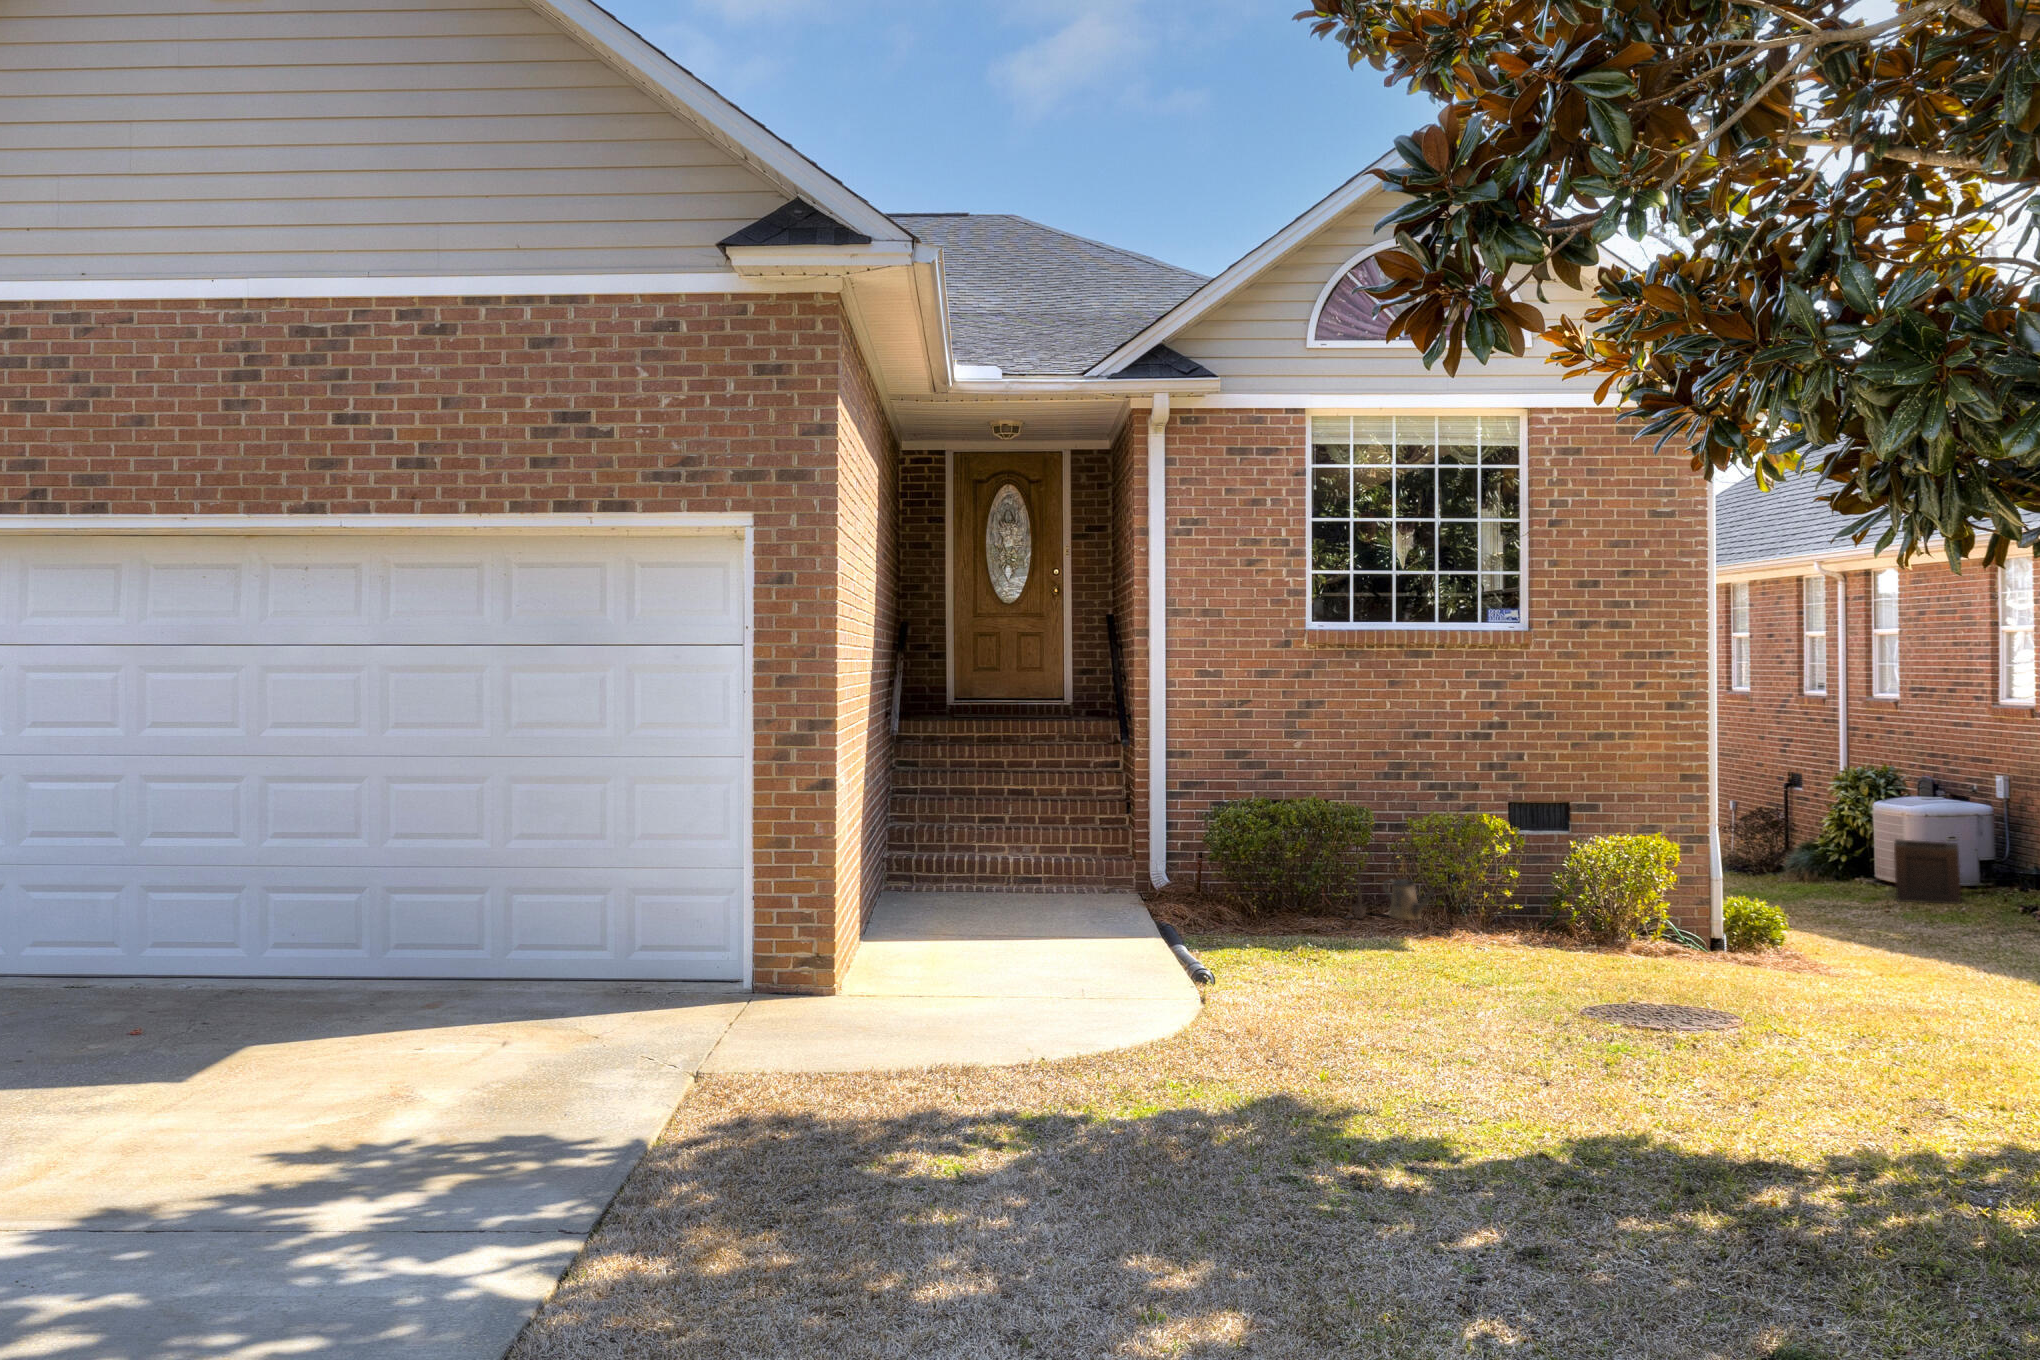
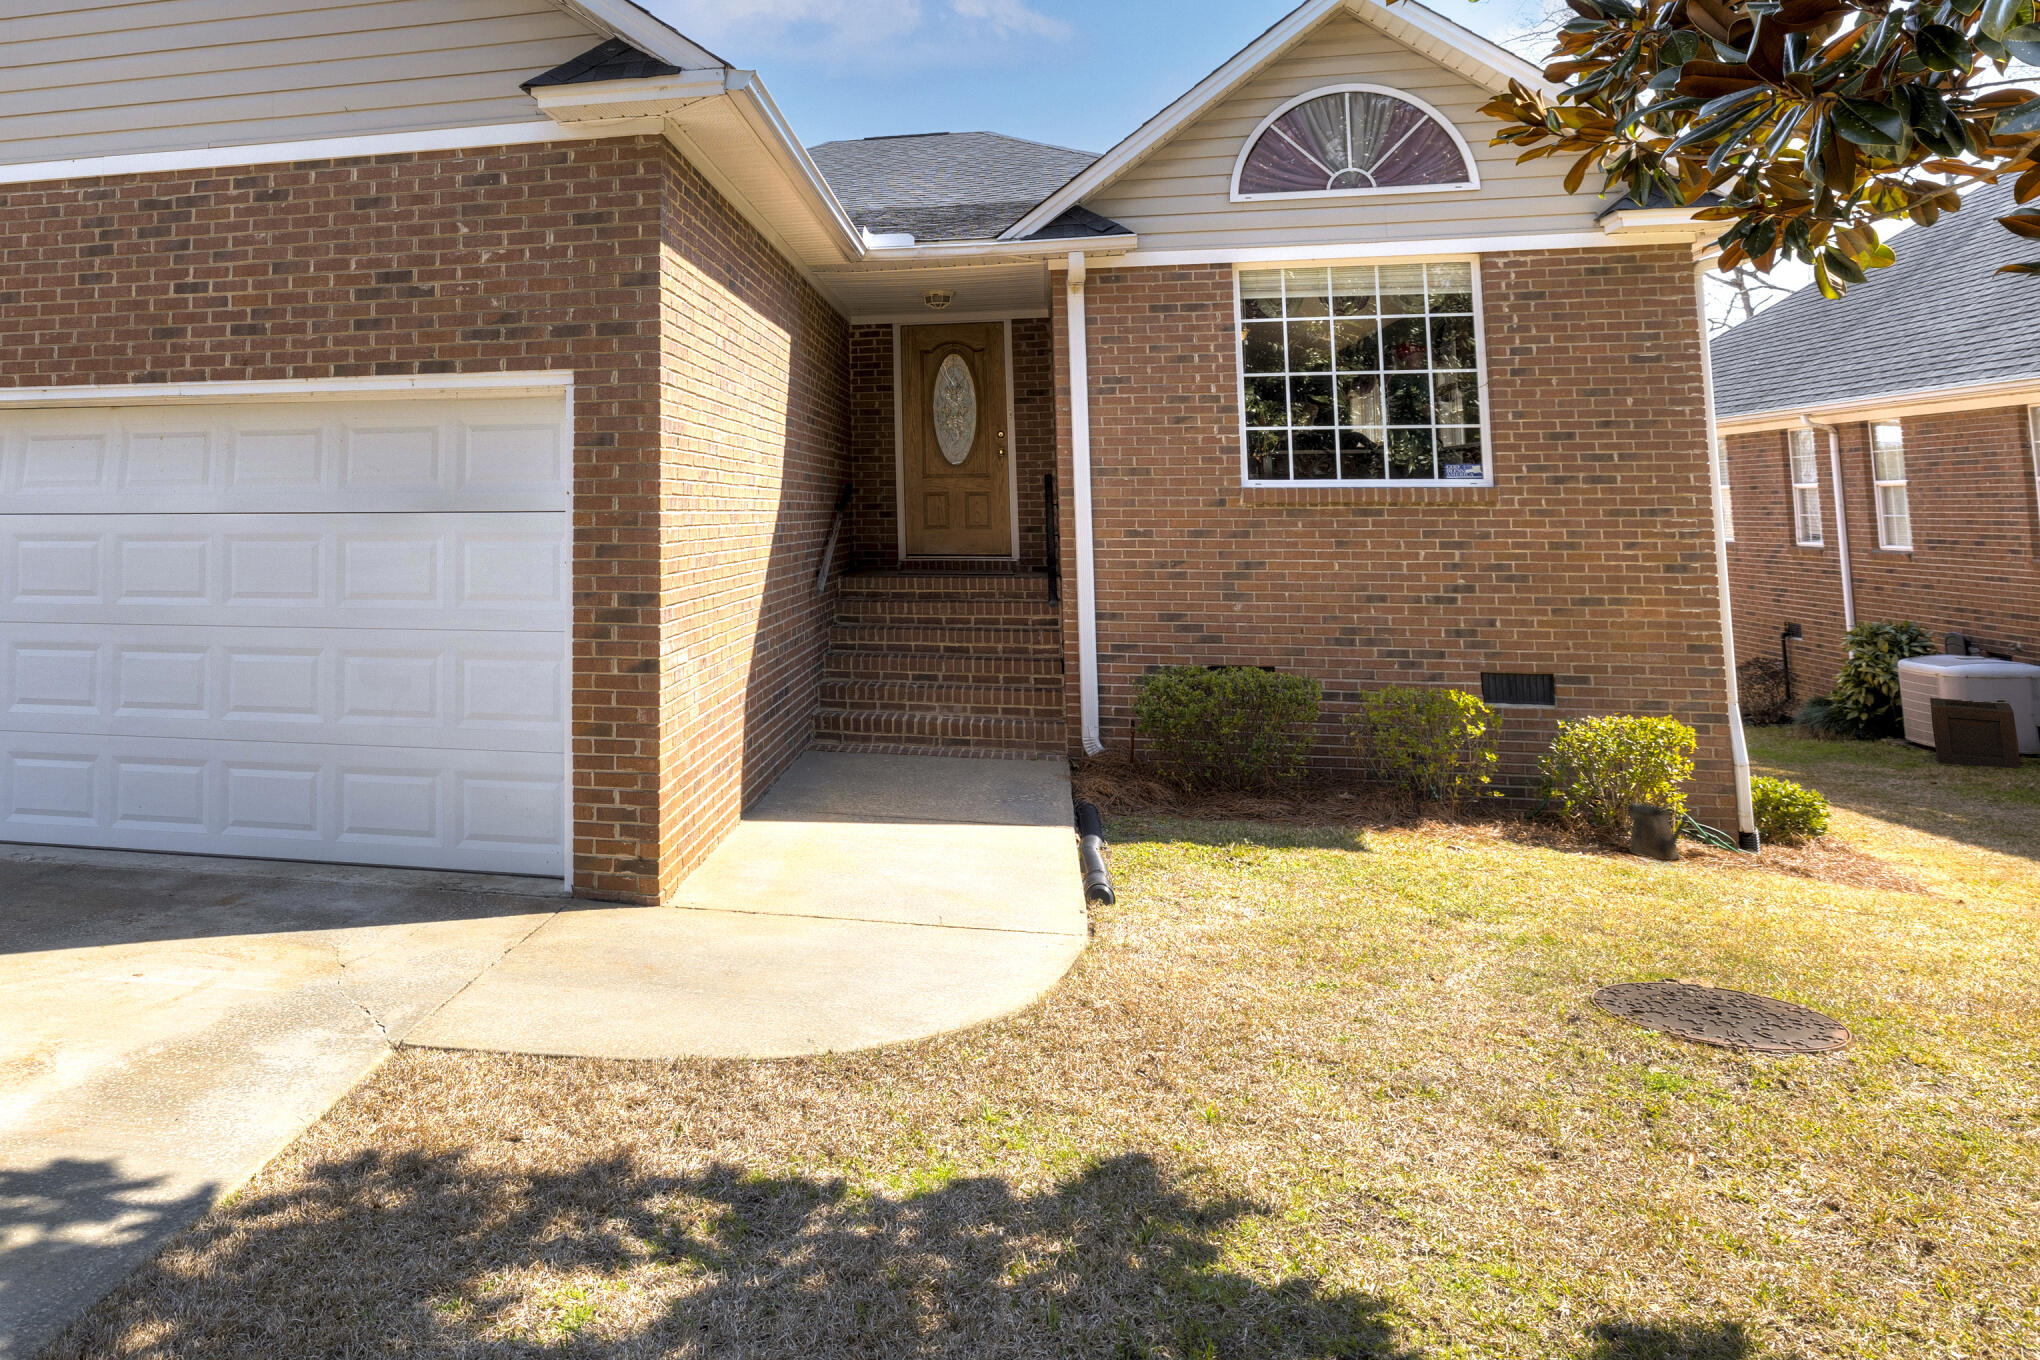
decorative plant: present [1349,871,1366,919] -> none [1288,742,1319,797]
watering can: present [1383,879,1434,920] -> present [1628,803,1690,860]

